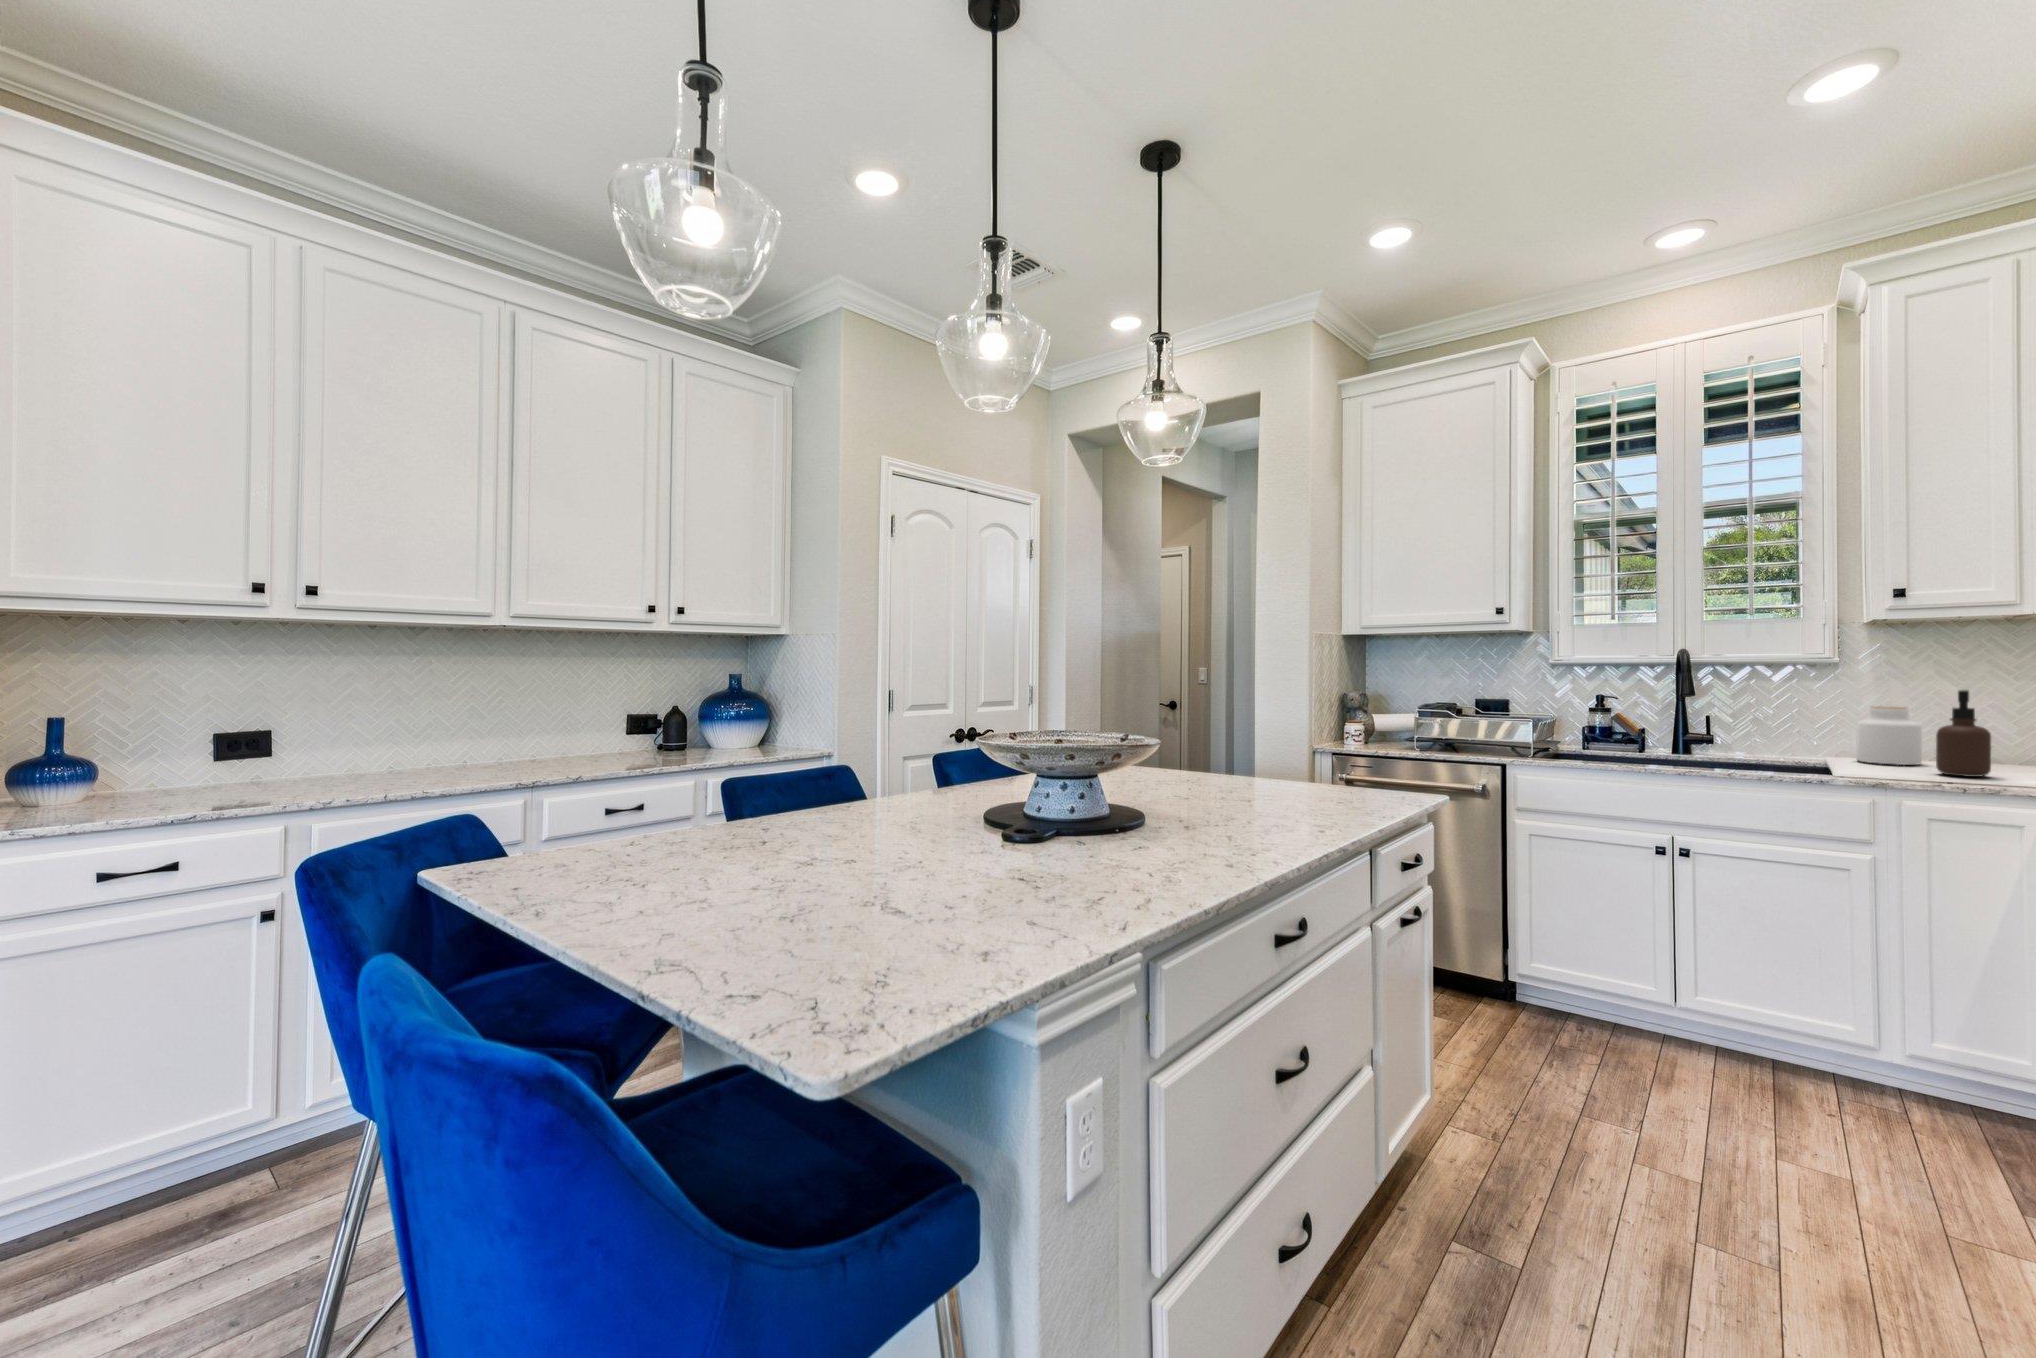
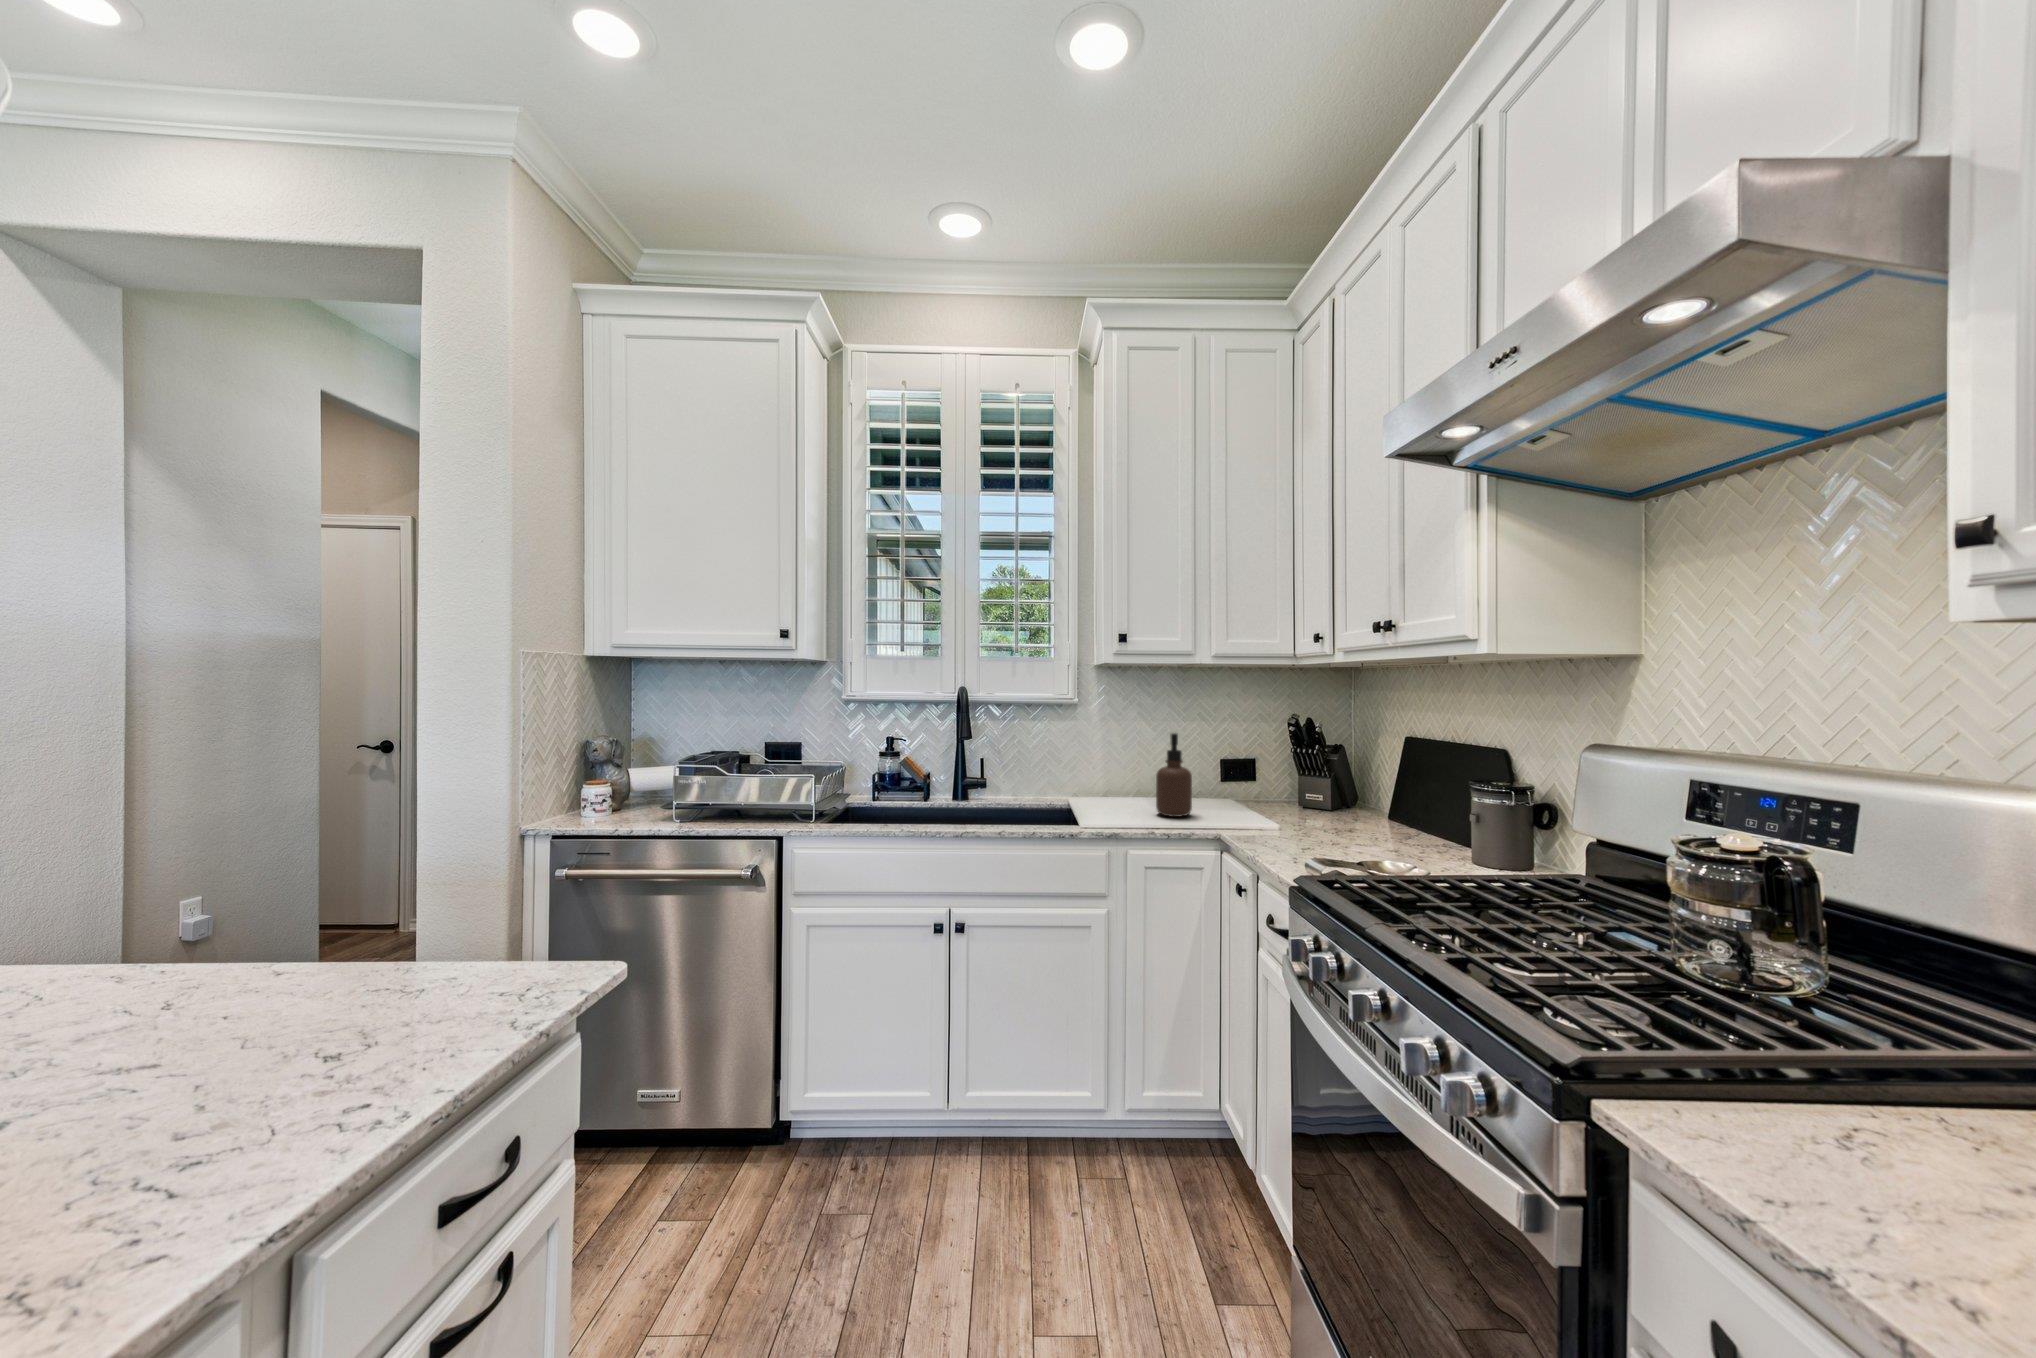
jar: present [1856,707,1922,765] -> none [1097,745,1142,803]

